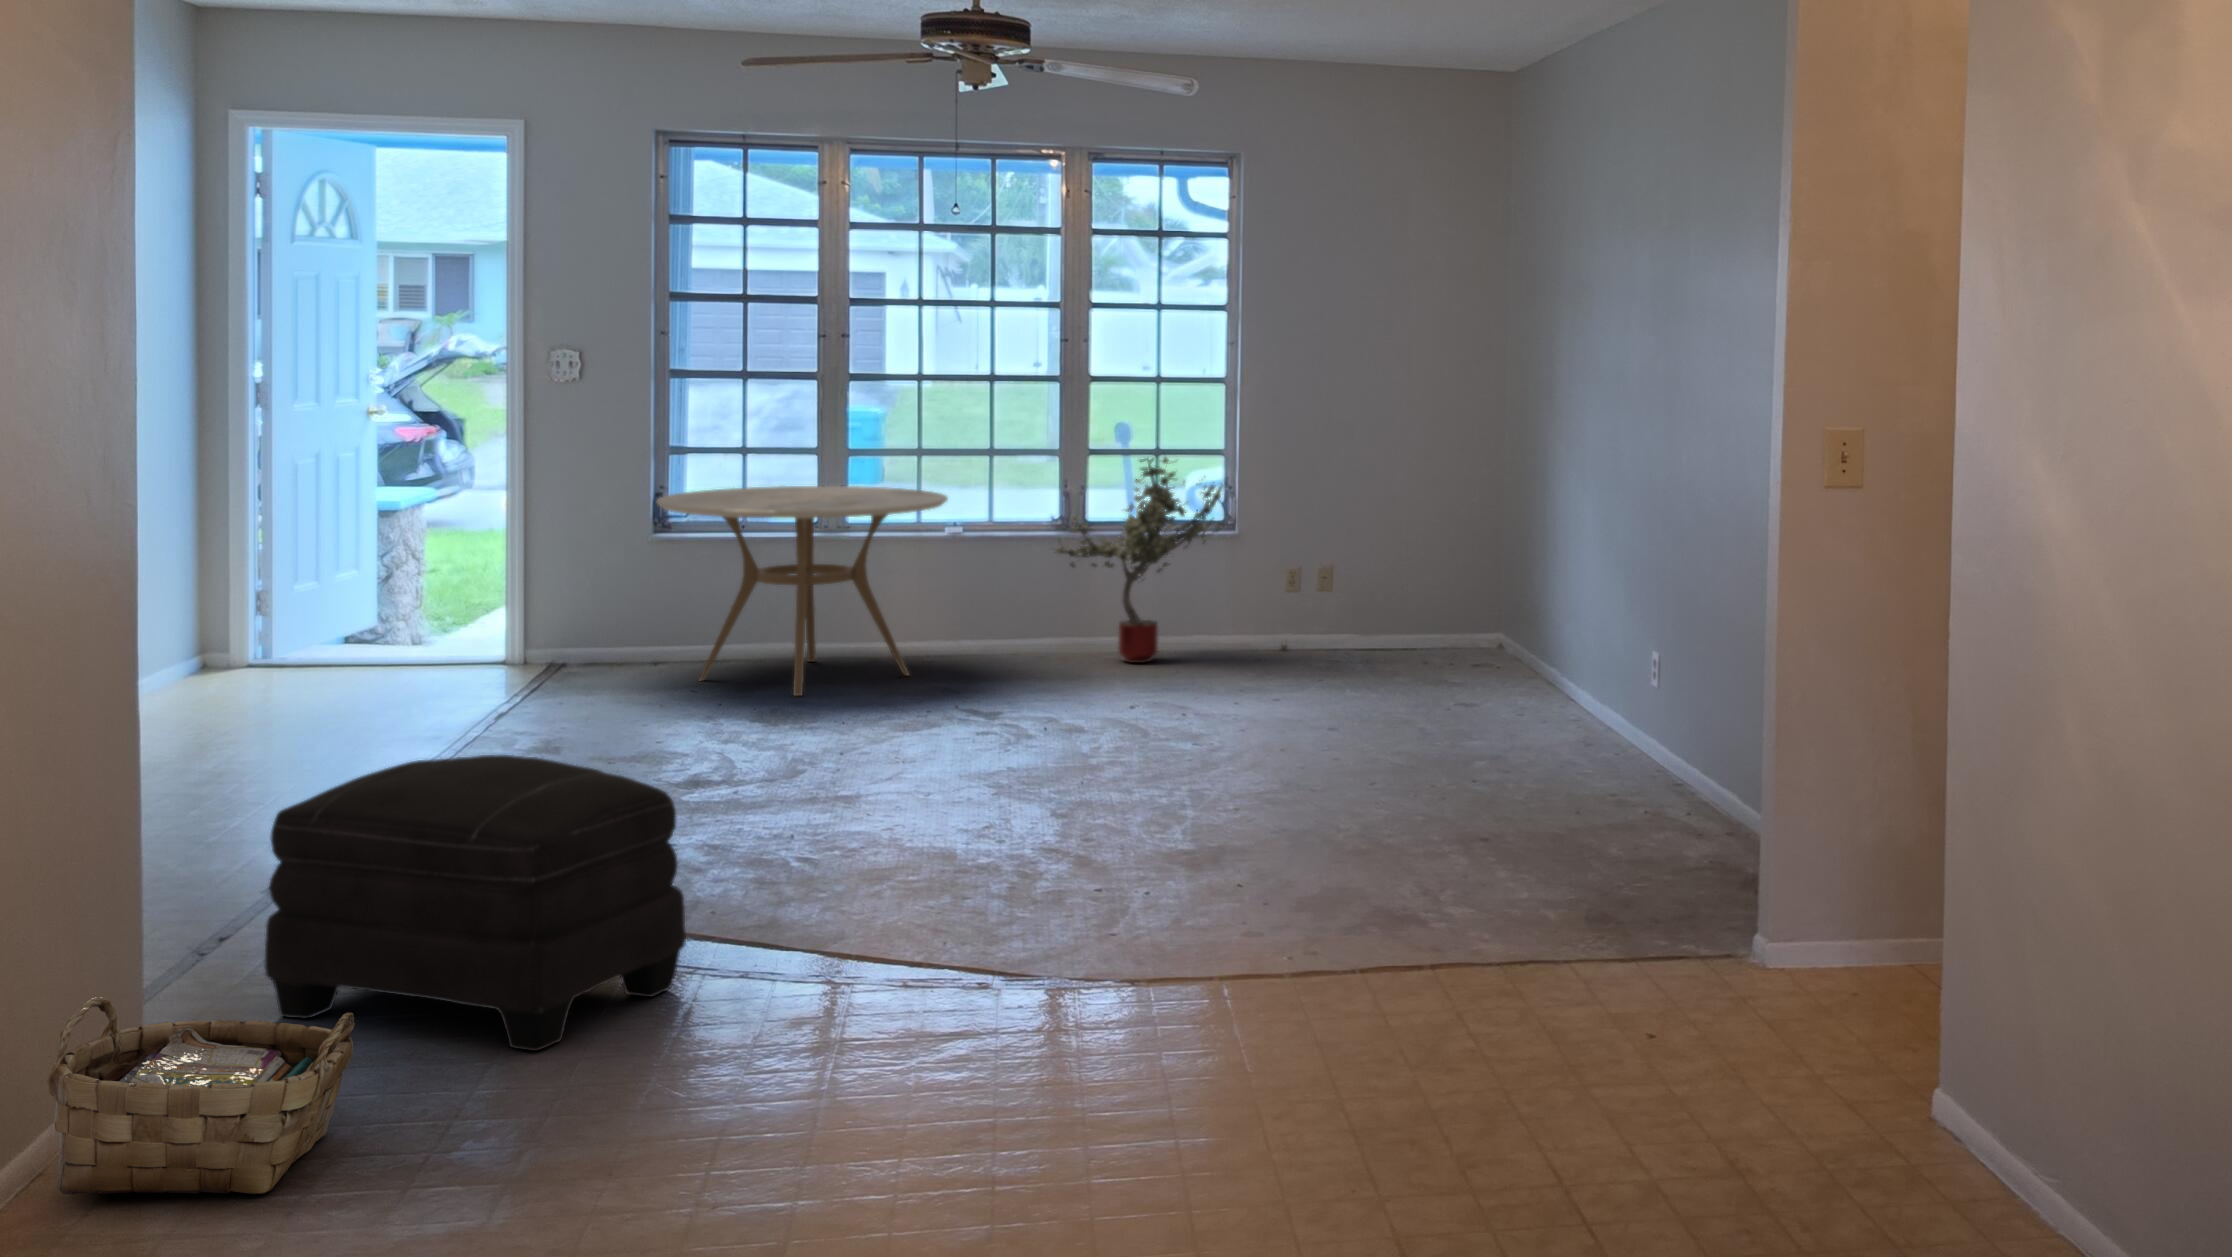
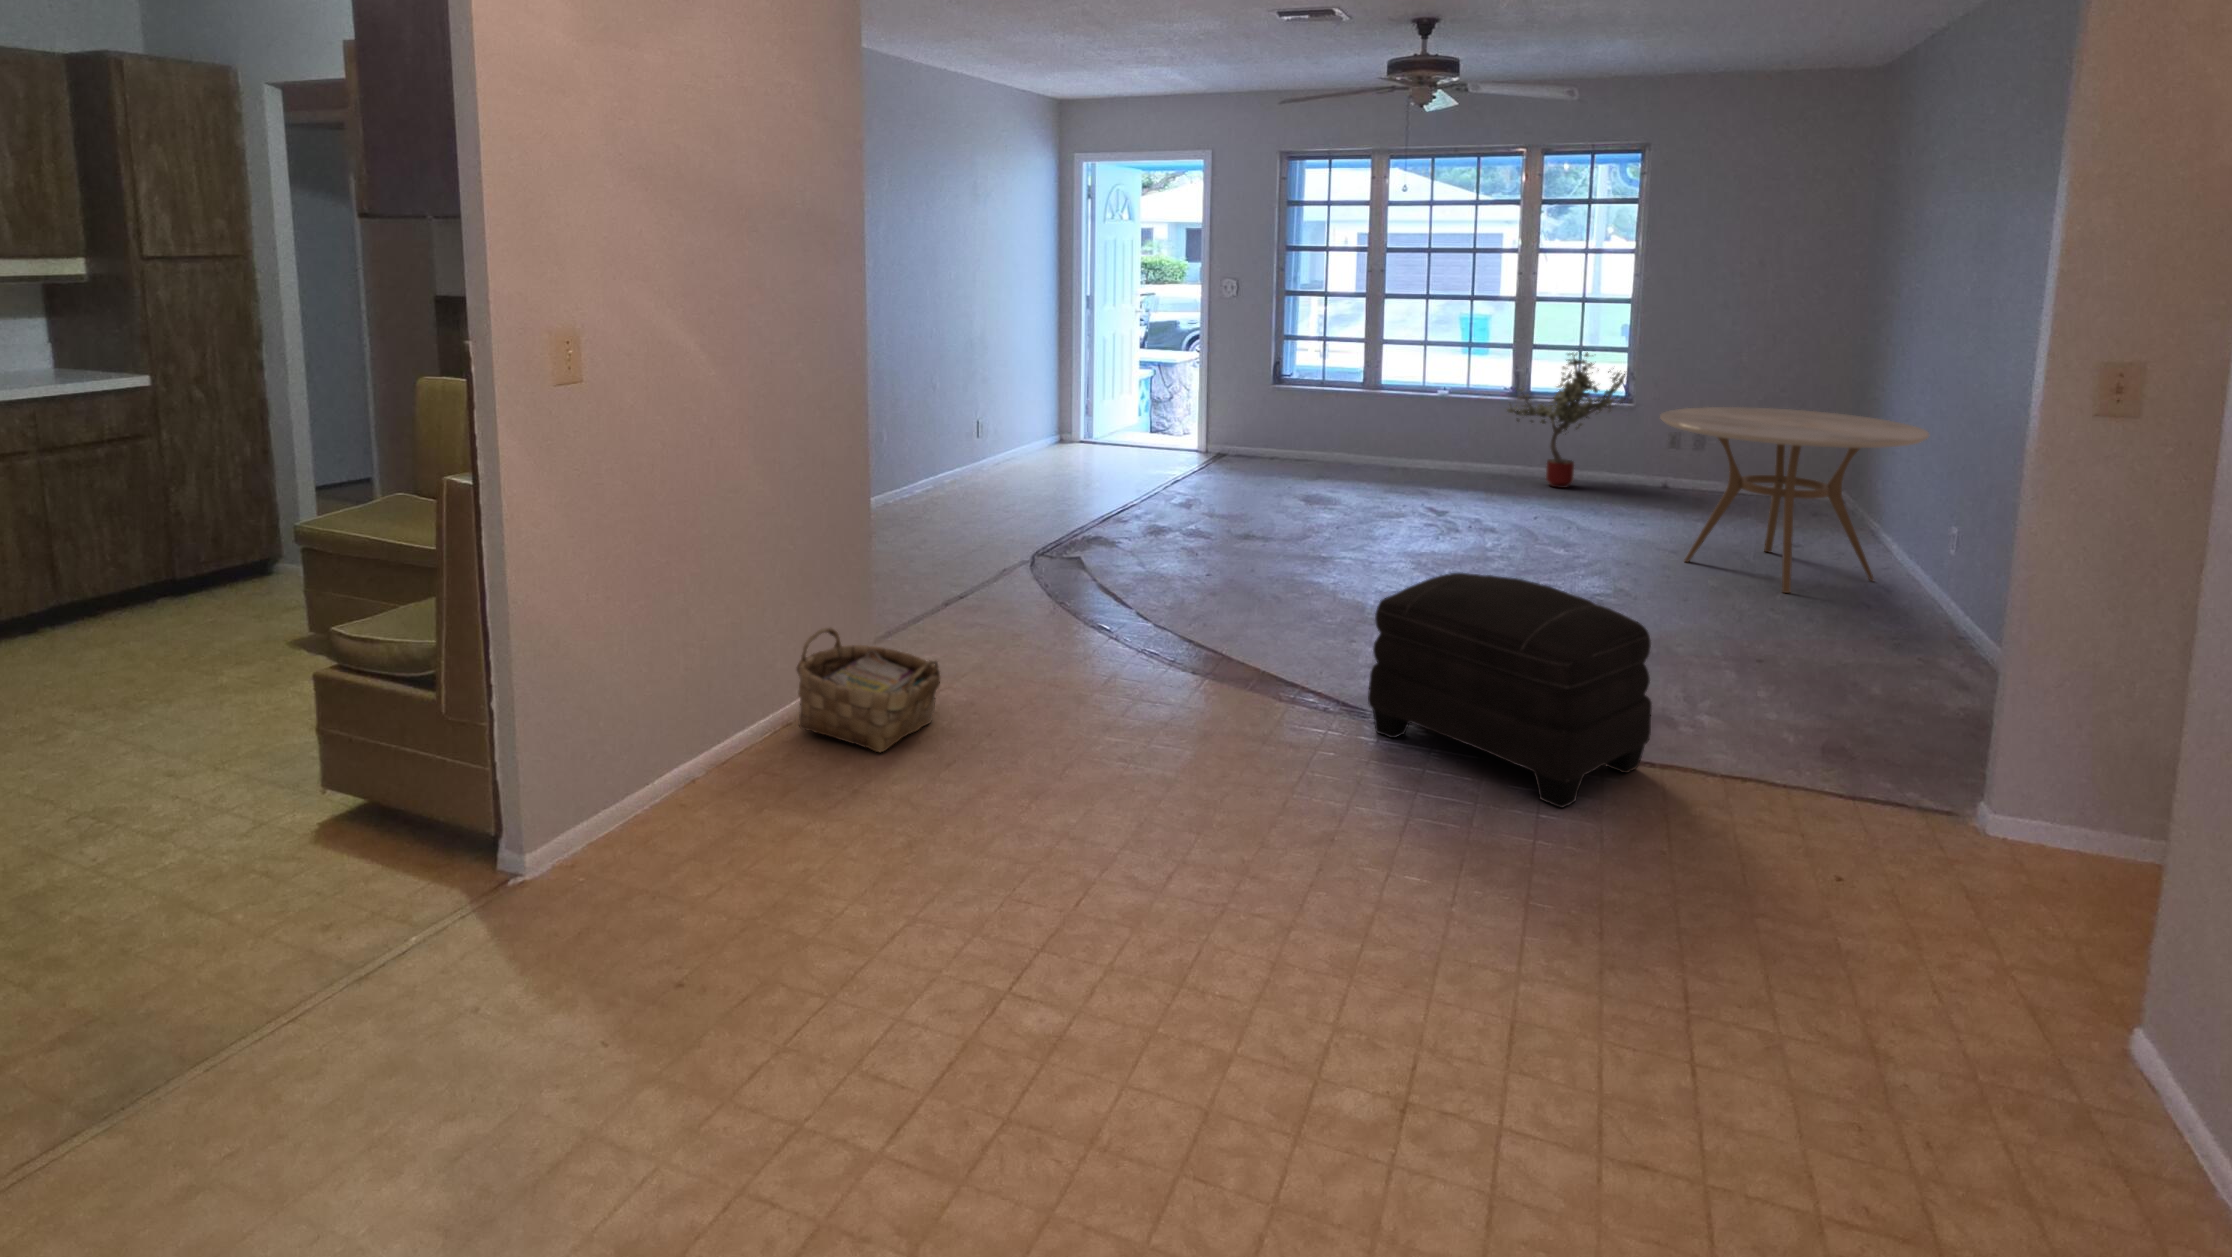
dining table: present [657,486,948,696] -> present [1660,407,1930,593]
ottoman: present [264,755,686,1051] -> present [1368,573,1652,808]

